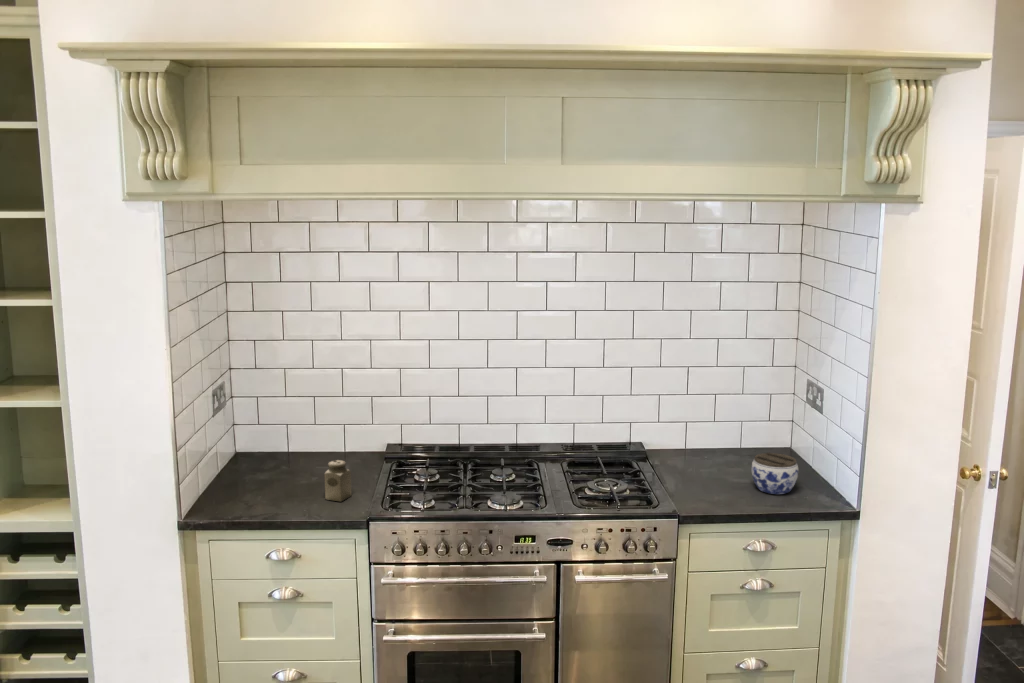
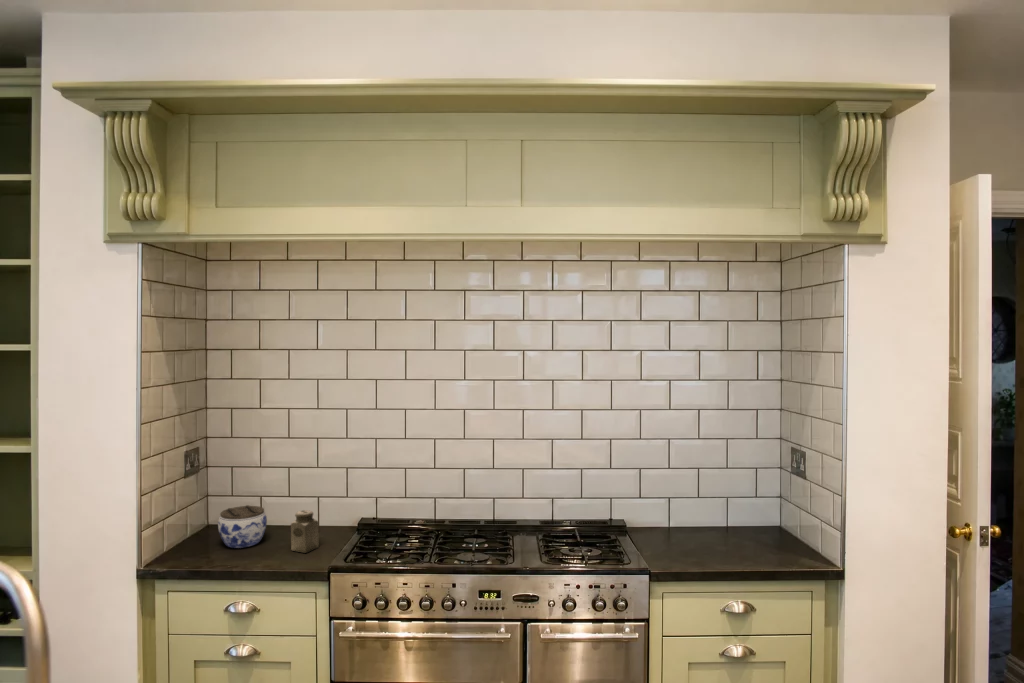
jar: present [752,453,798,494] -> present [218,505,267,548]

